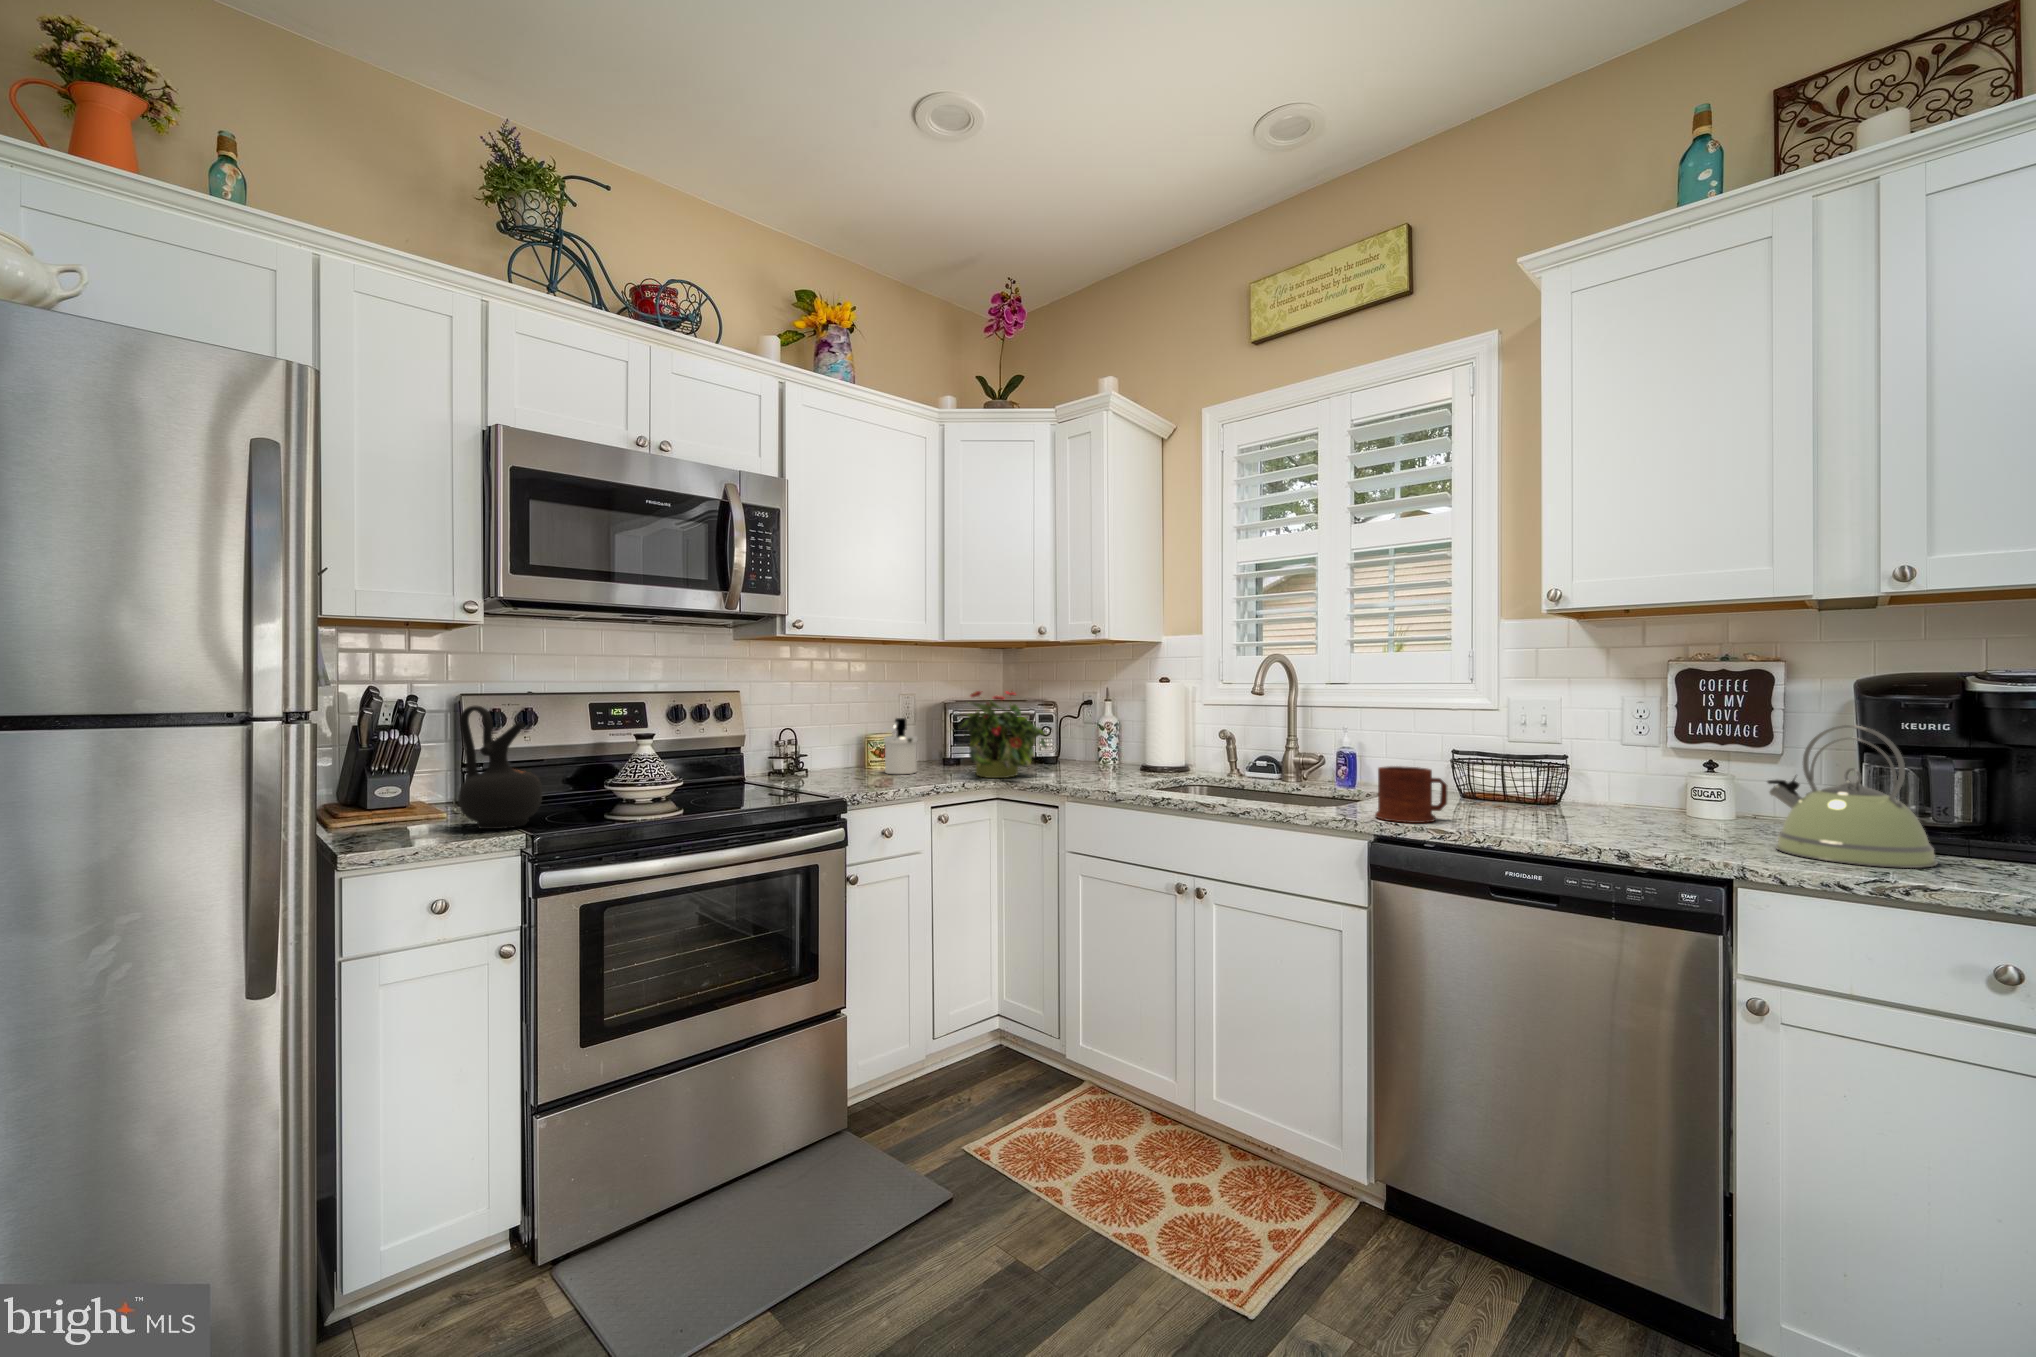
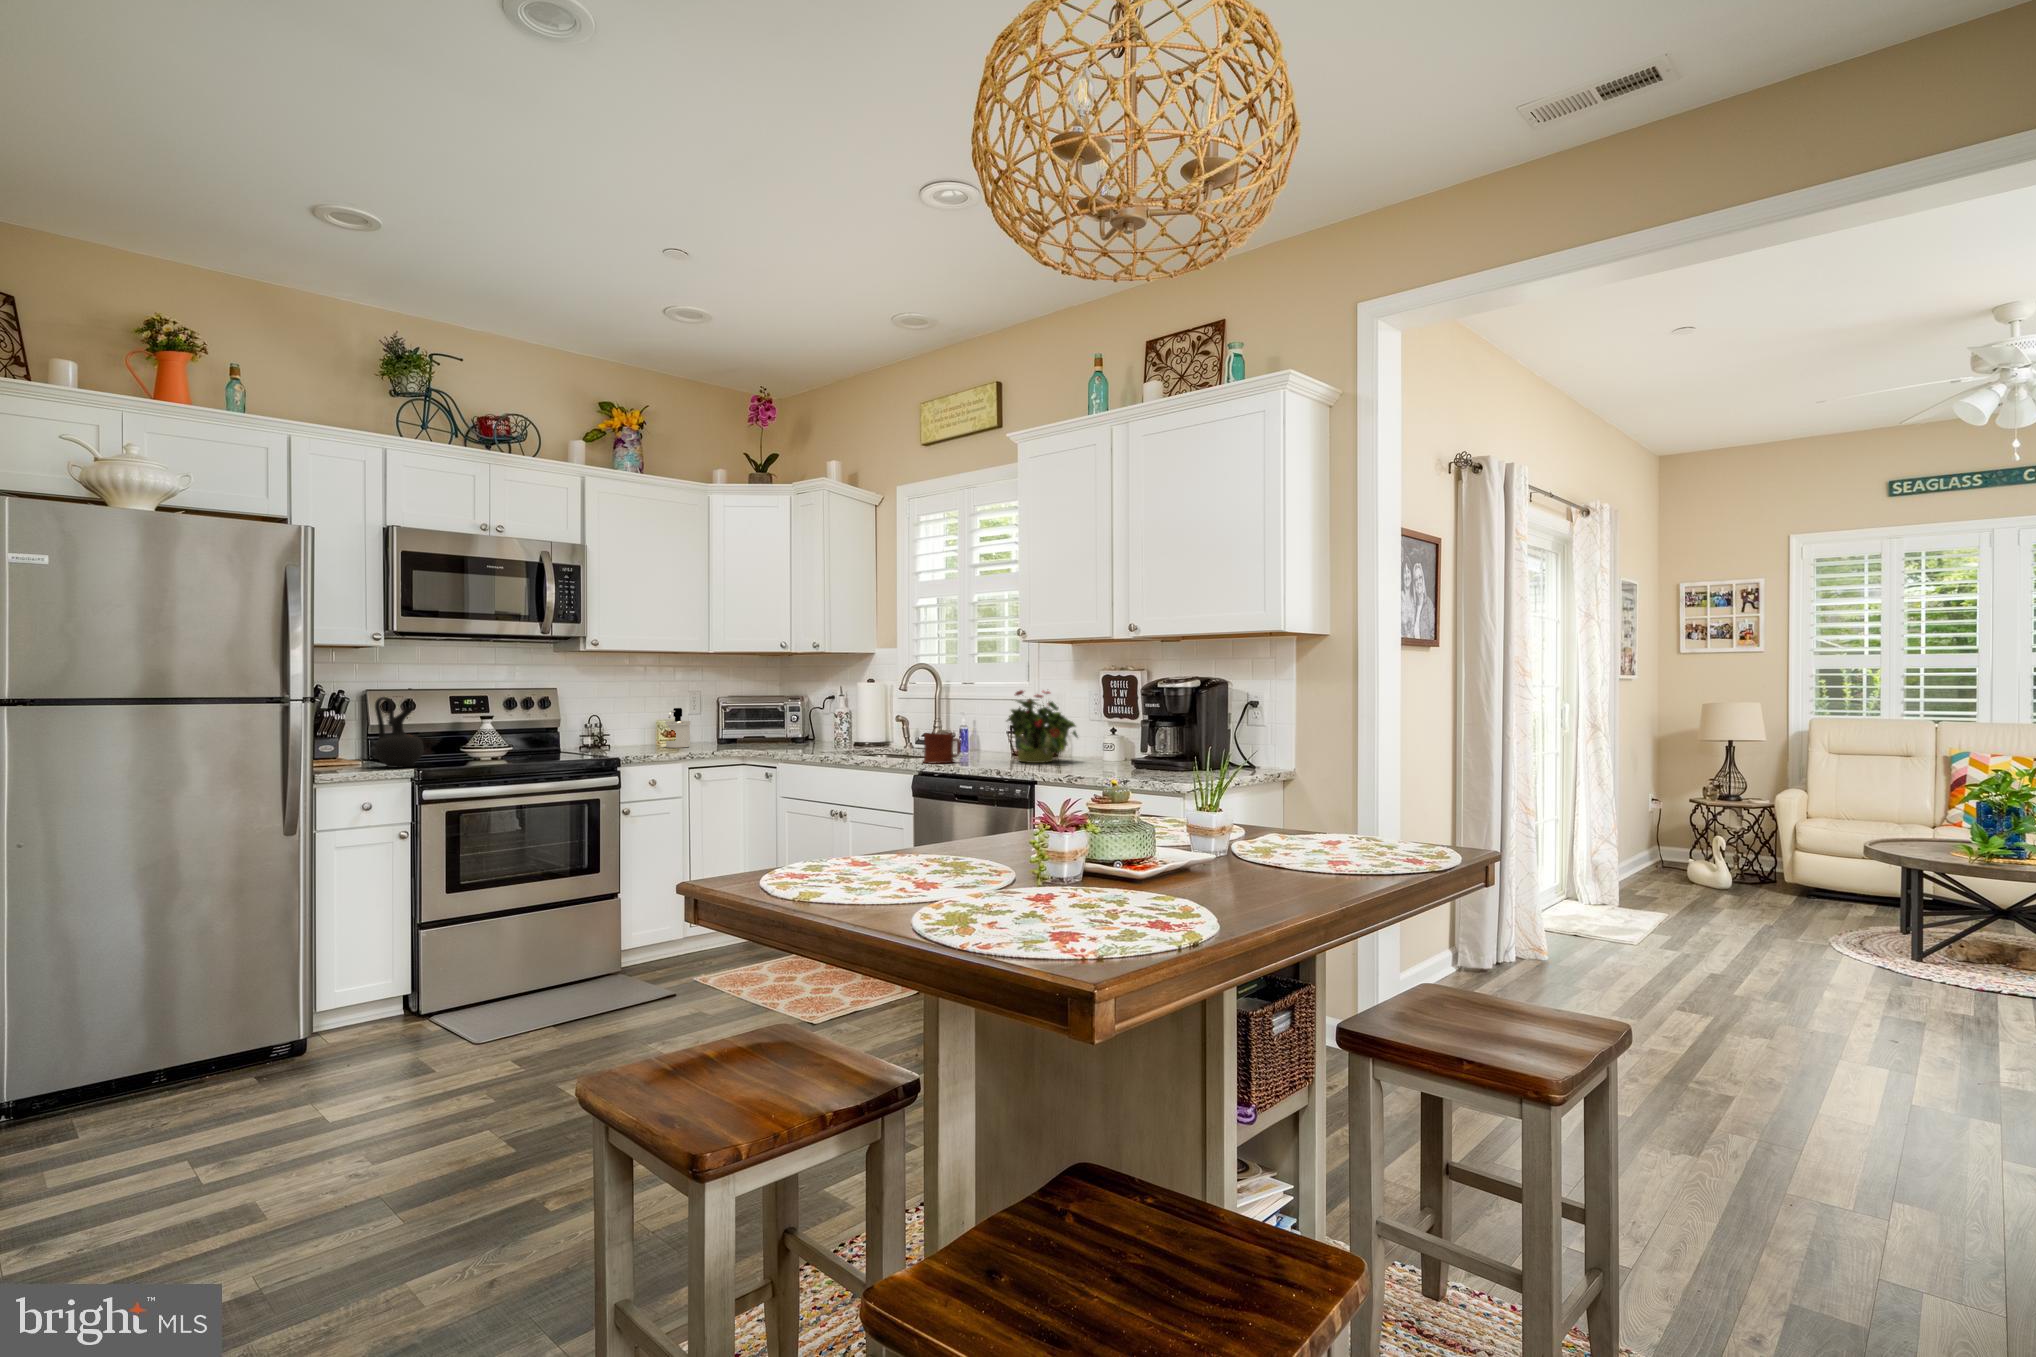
potted plant: present [959,691,1047,778] -> present [1007,690,1078,763]
kettle: present [1768,725,1937,868] -> none [1078,705,1137,773]

